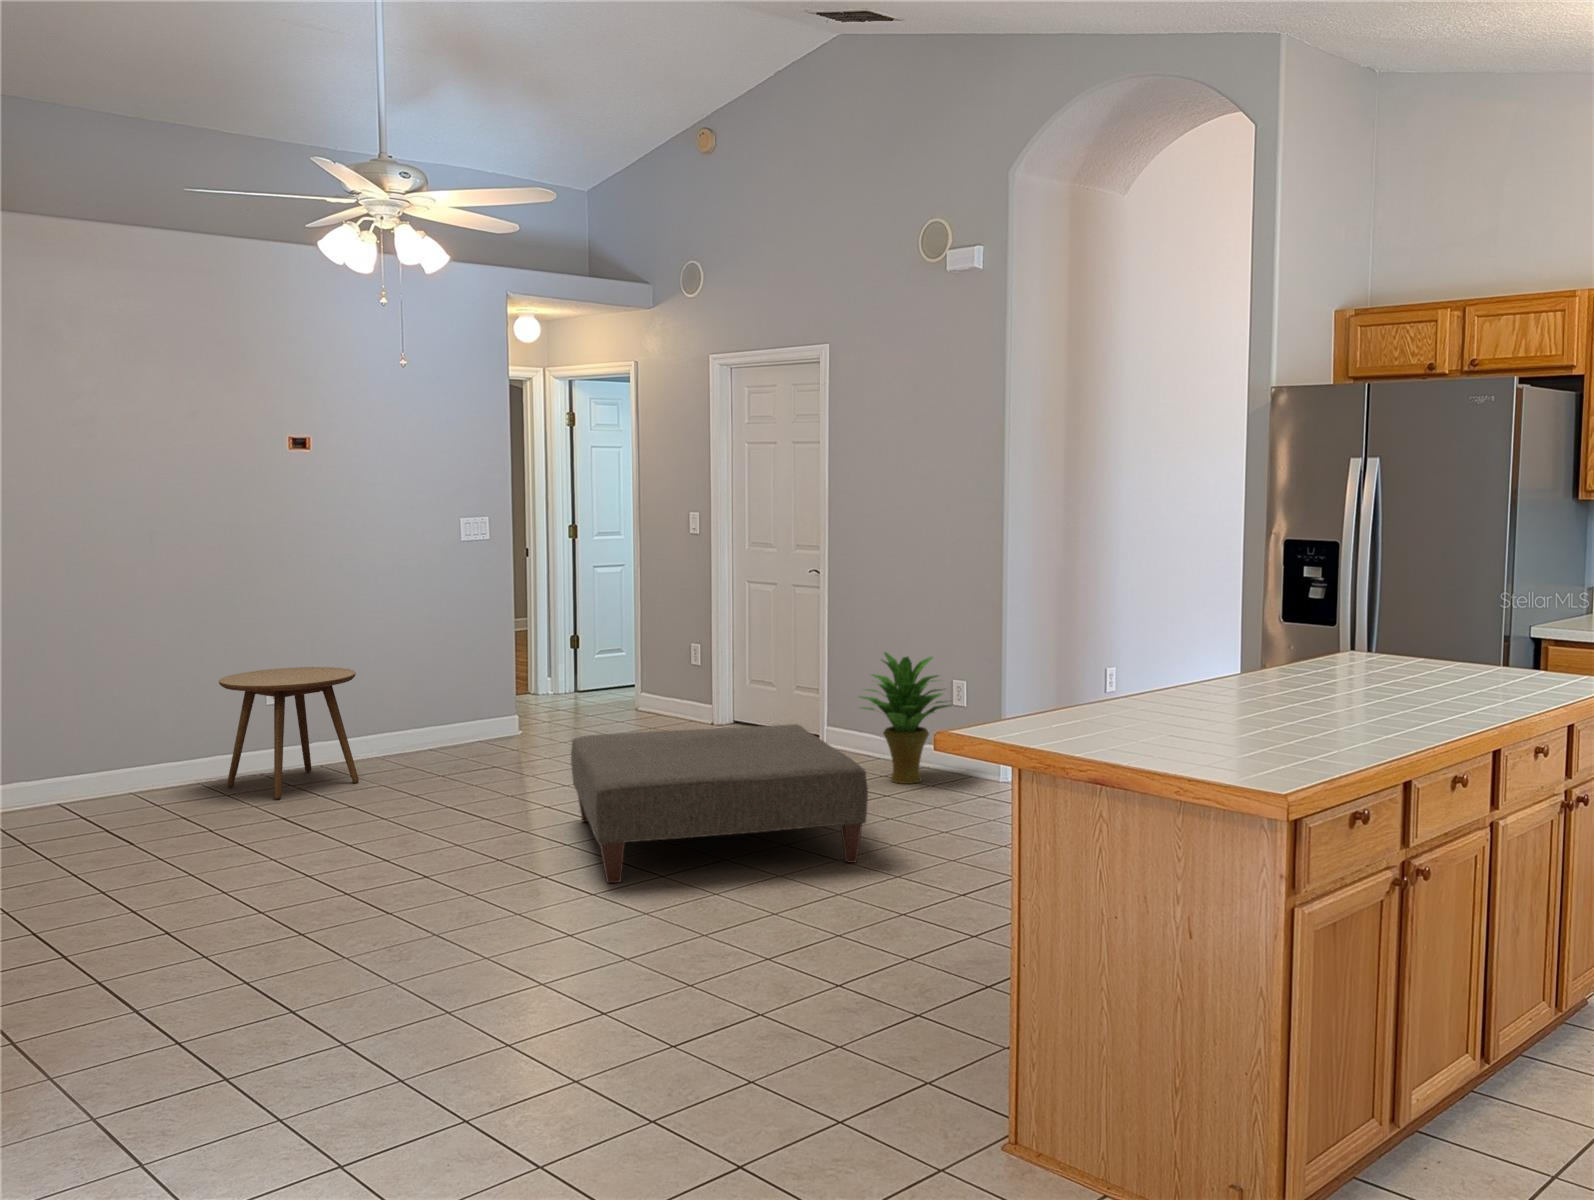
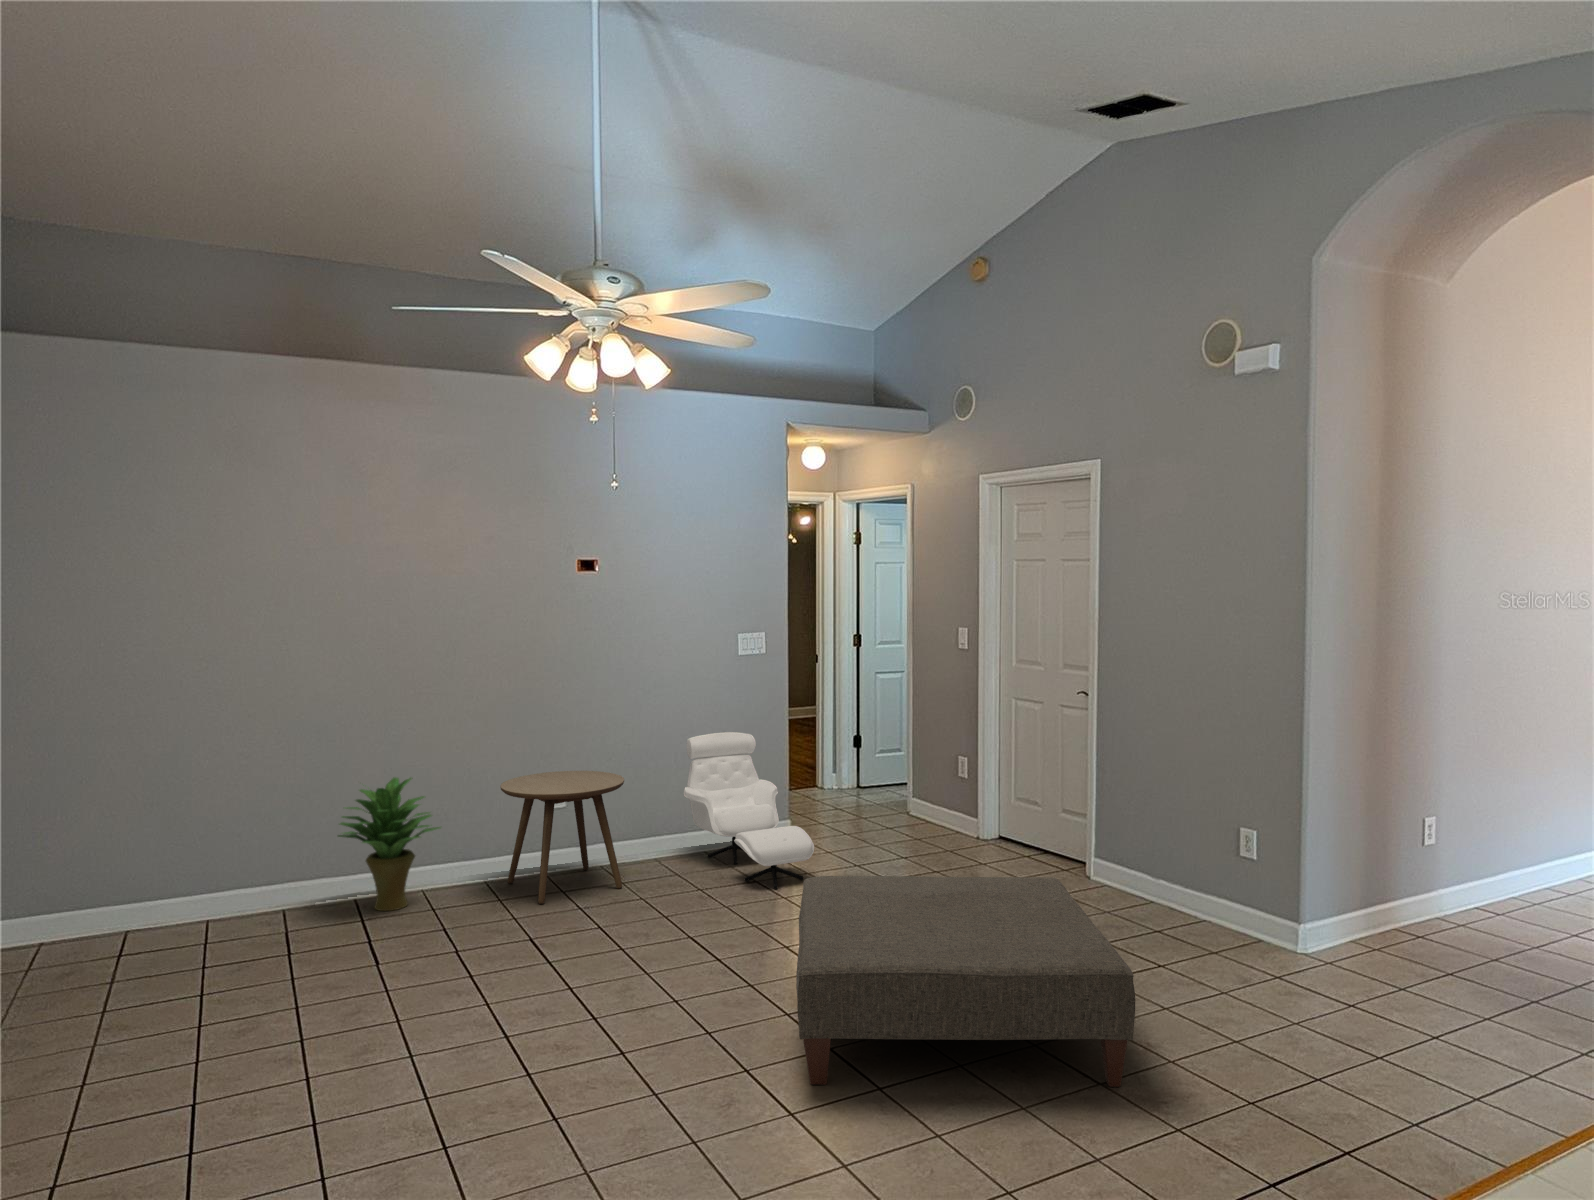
armchair: none [409,625,558,773] -> present [684,732,814,889]
potted plant: present [859,652,952,784] -> present [338,778,440,911]

